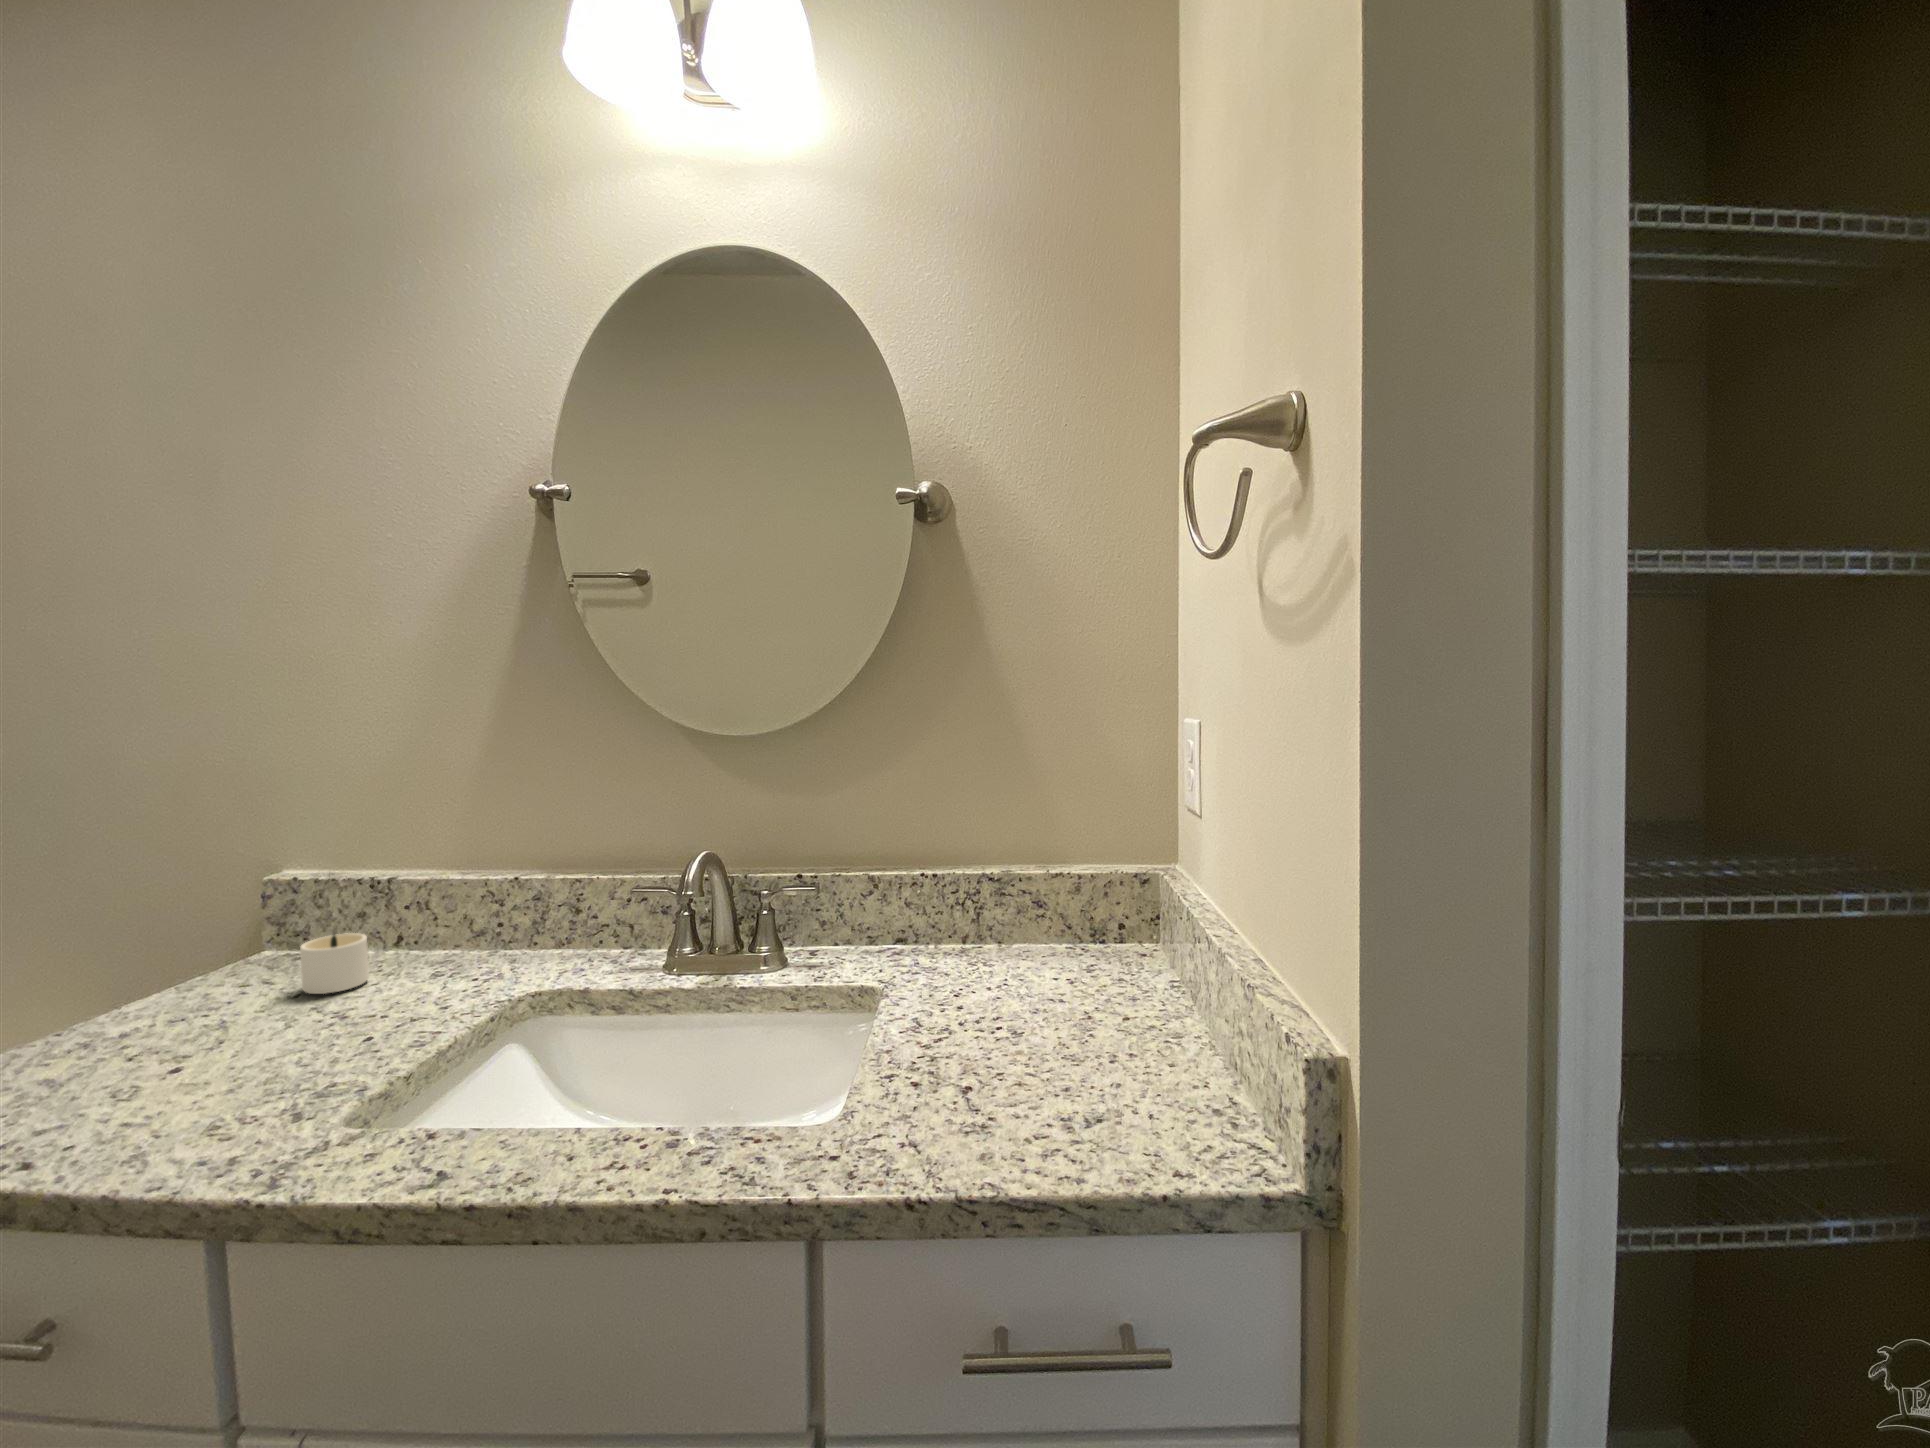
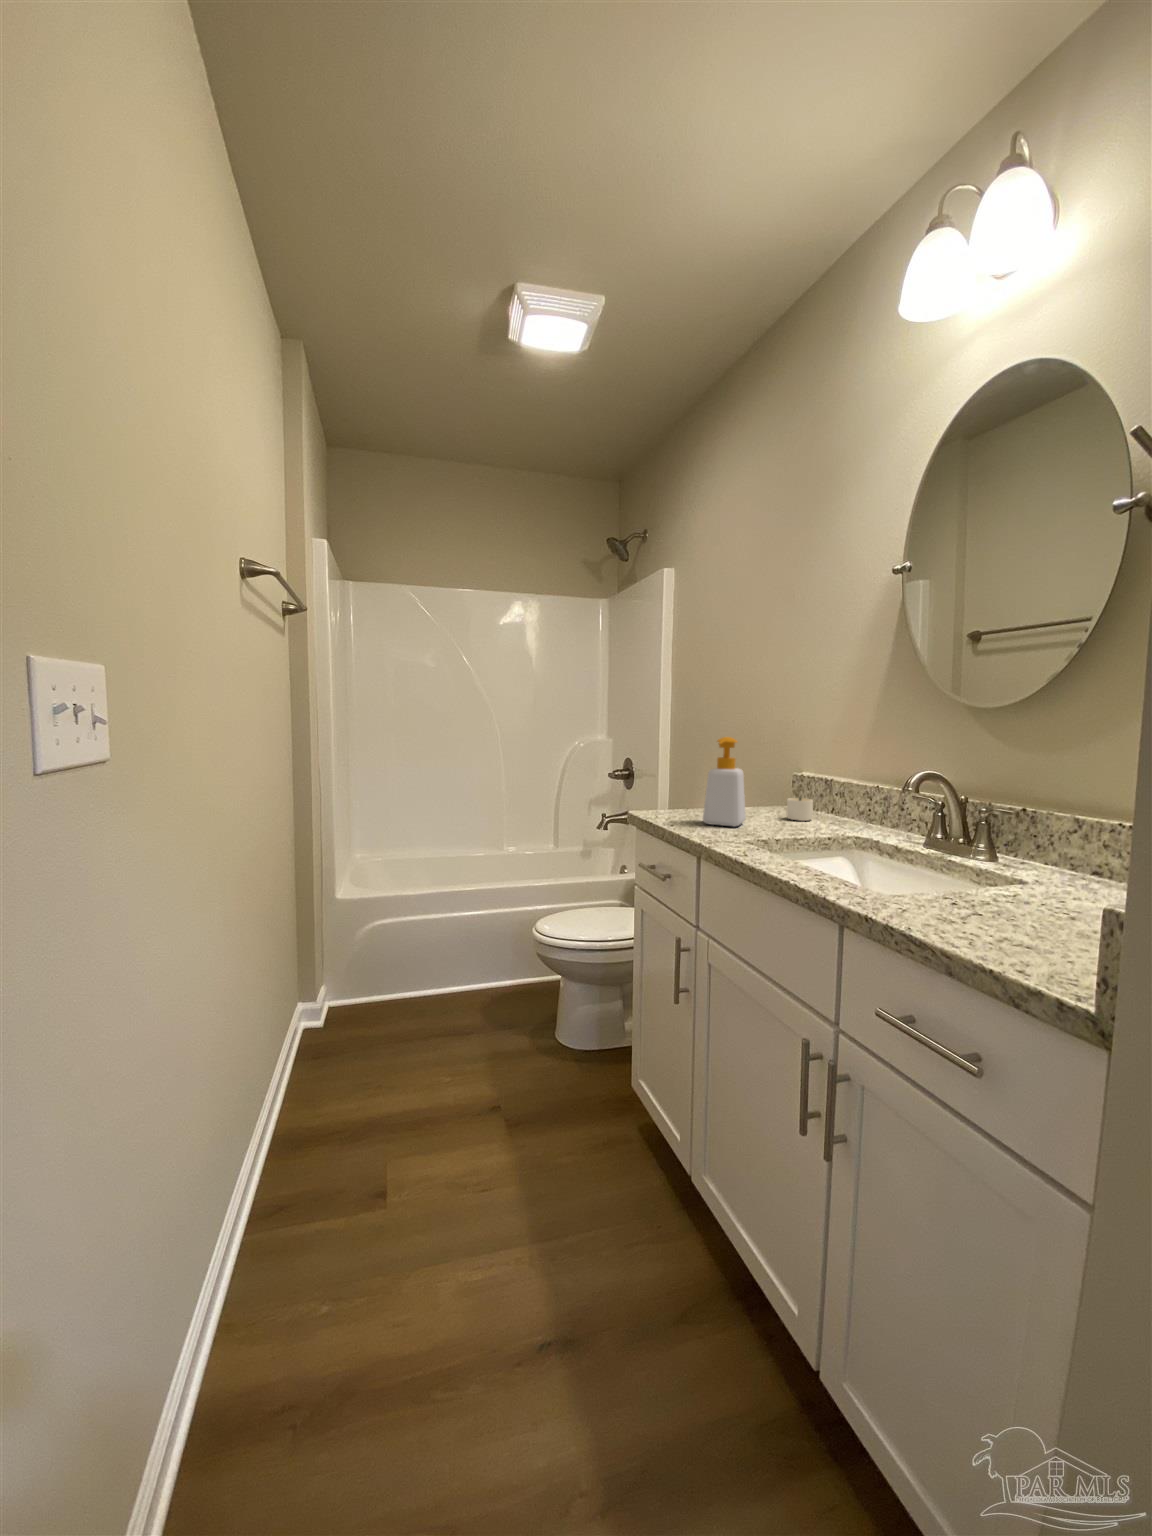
soap bottle: none [112,845,252,1099] -> present [703,737,746,826]

